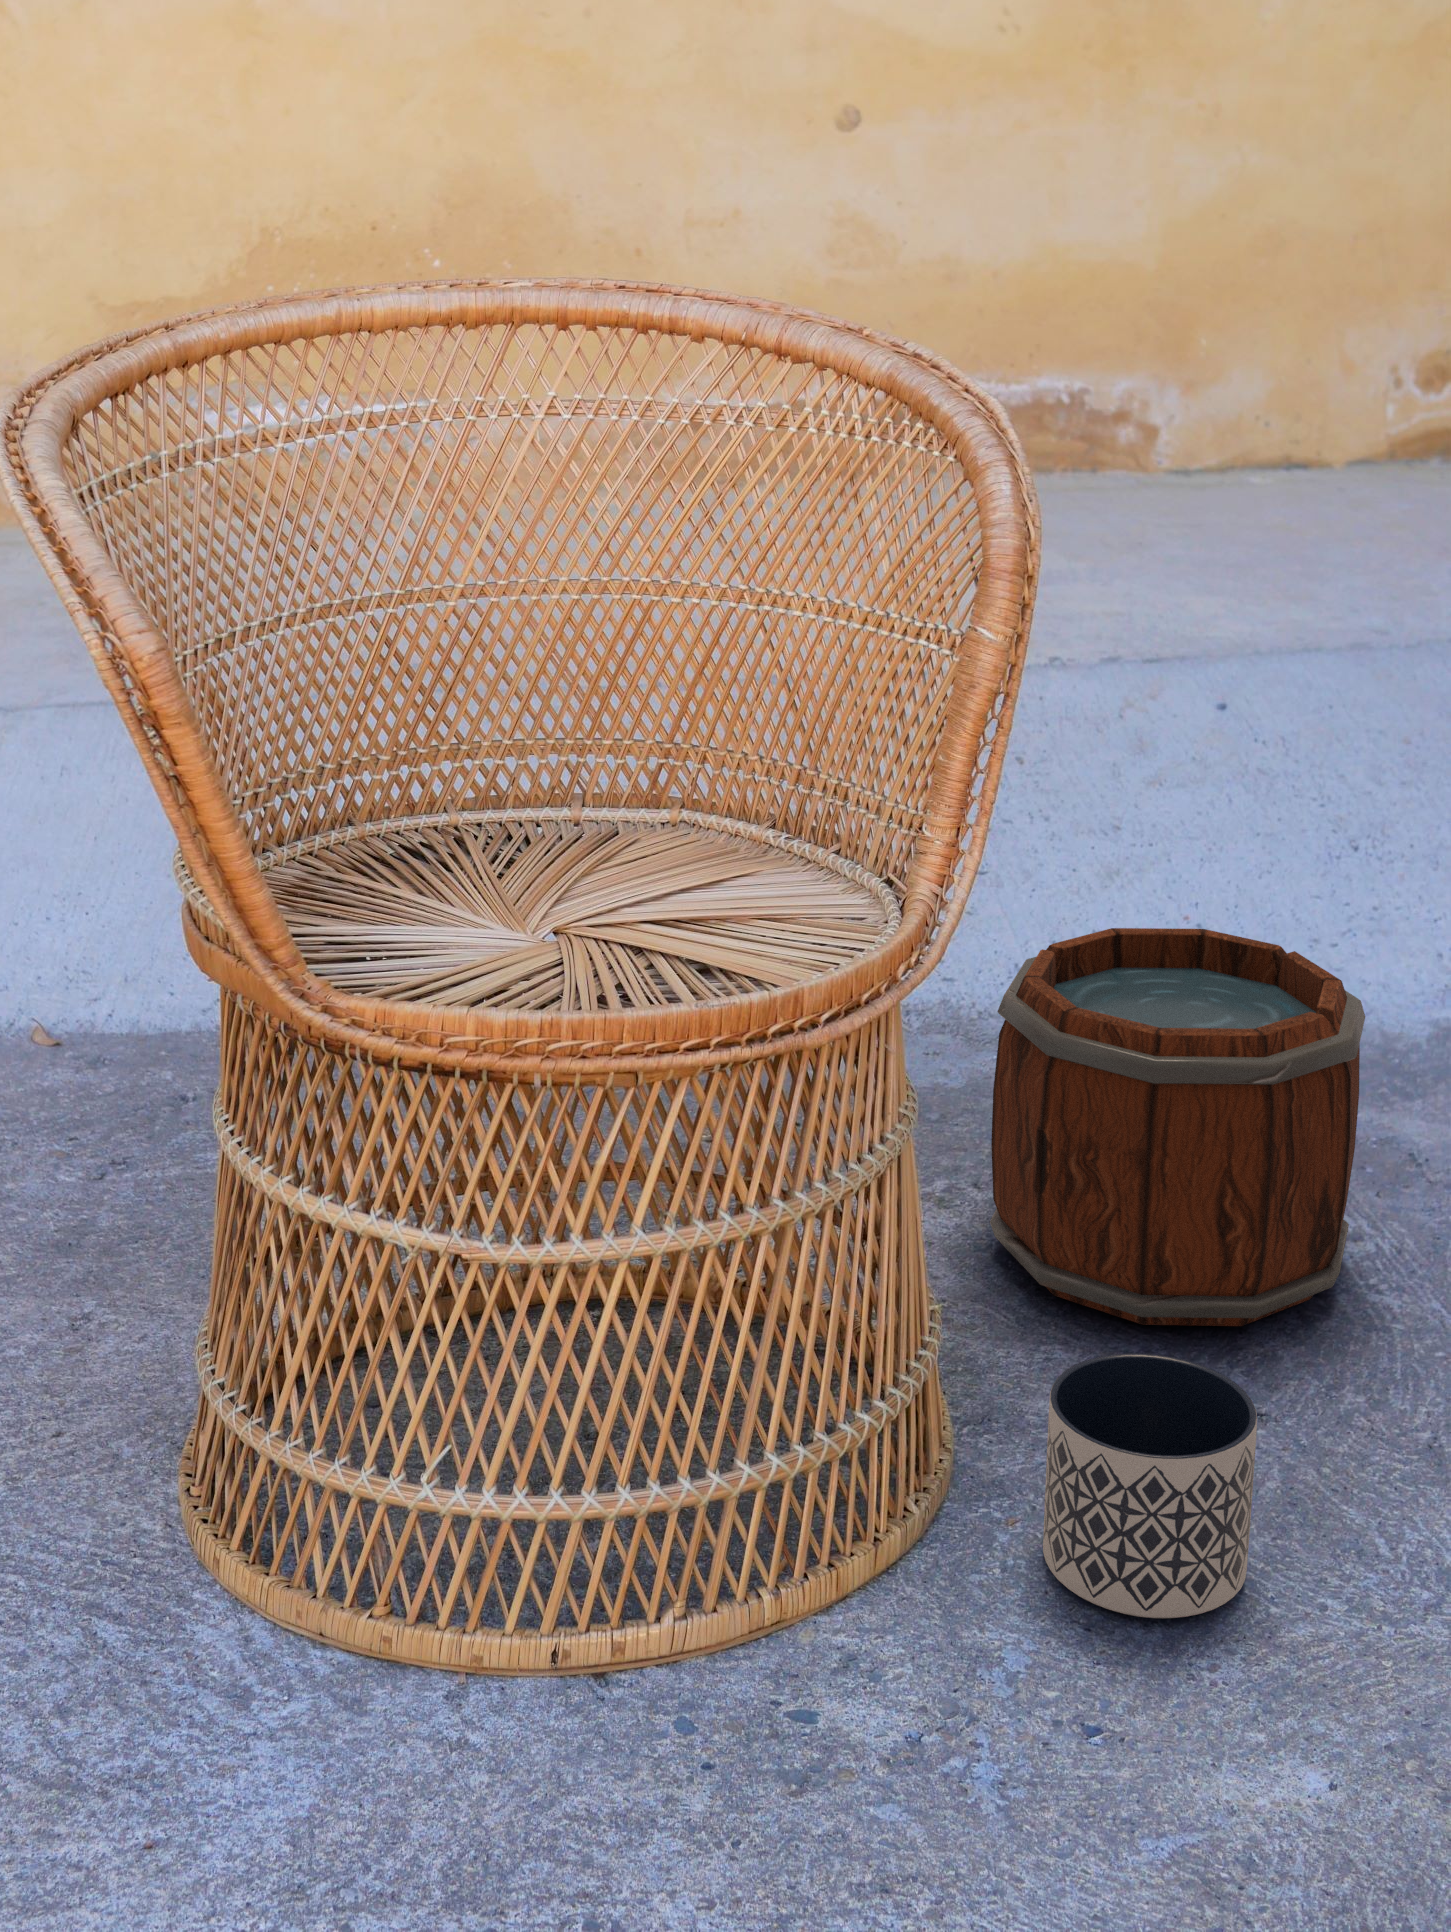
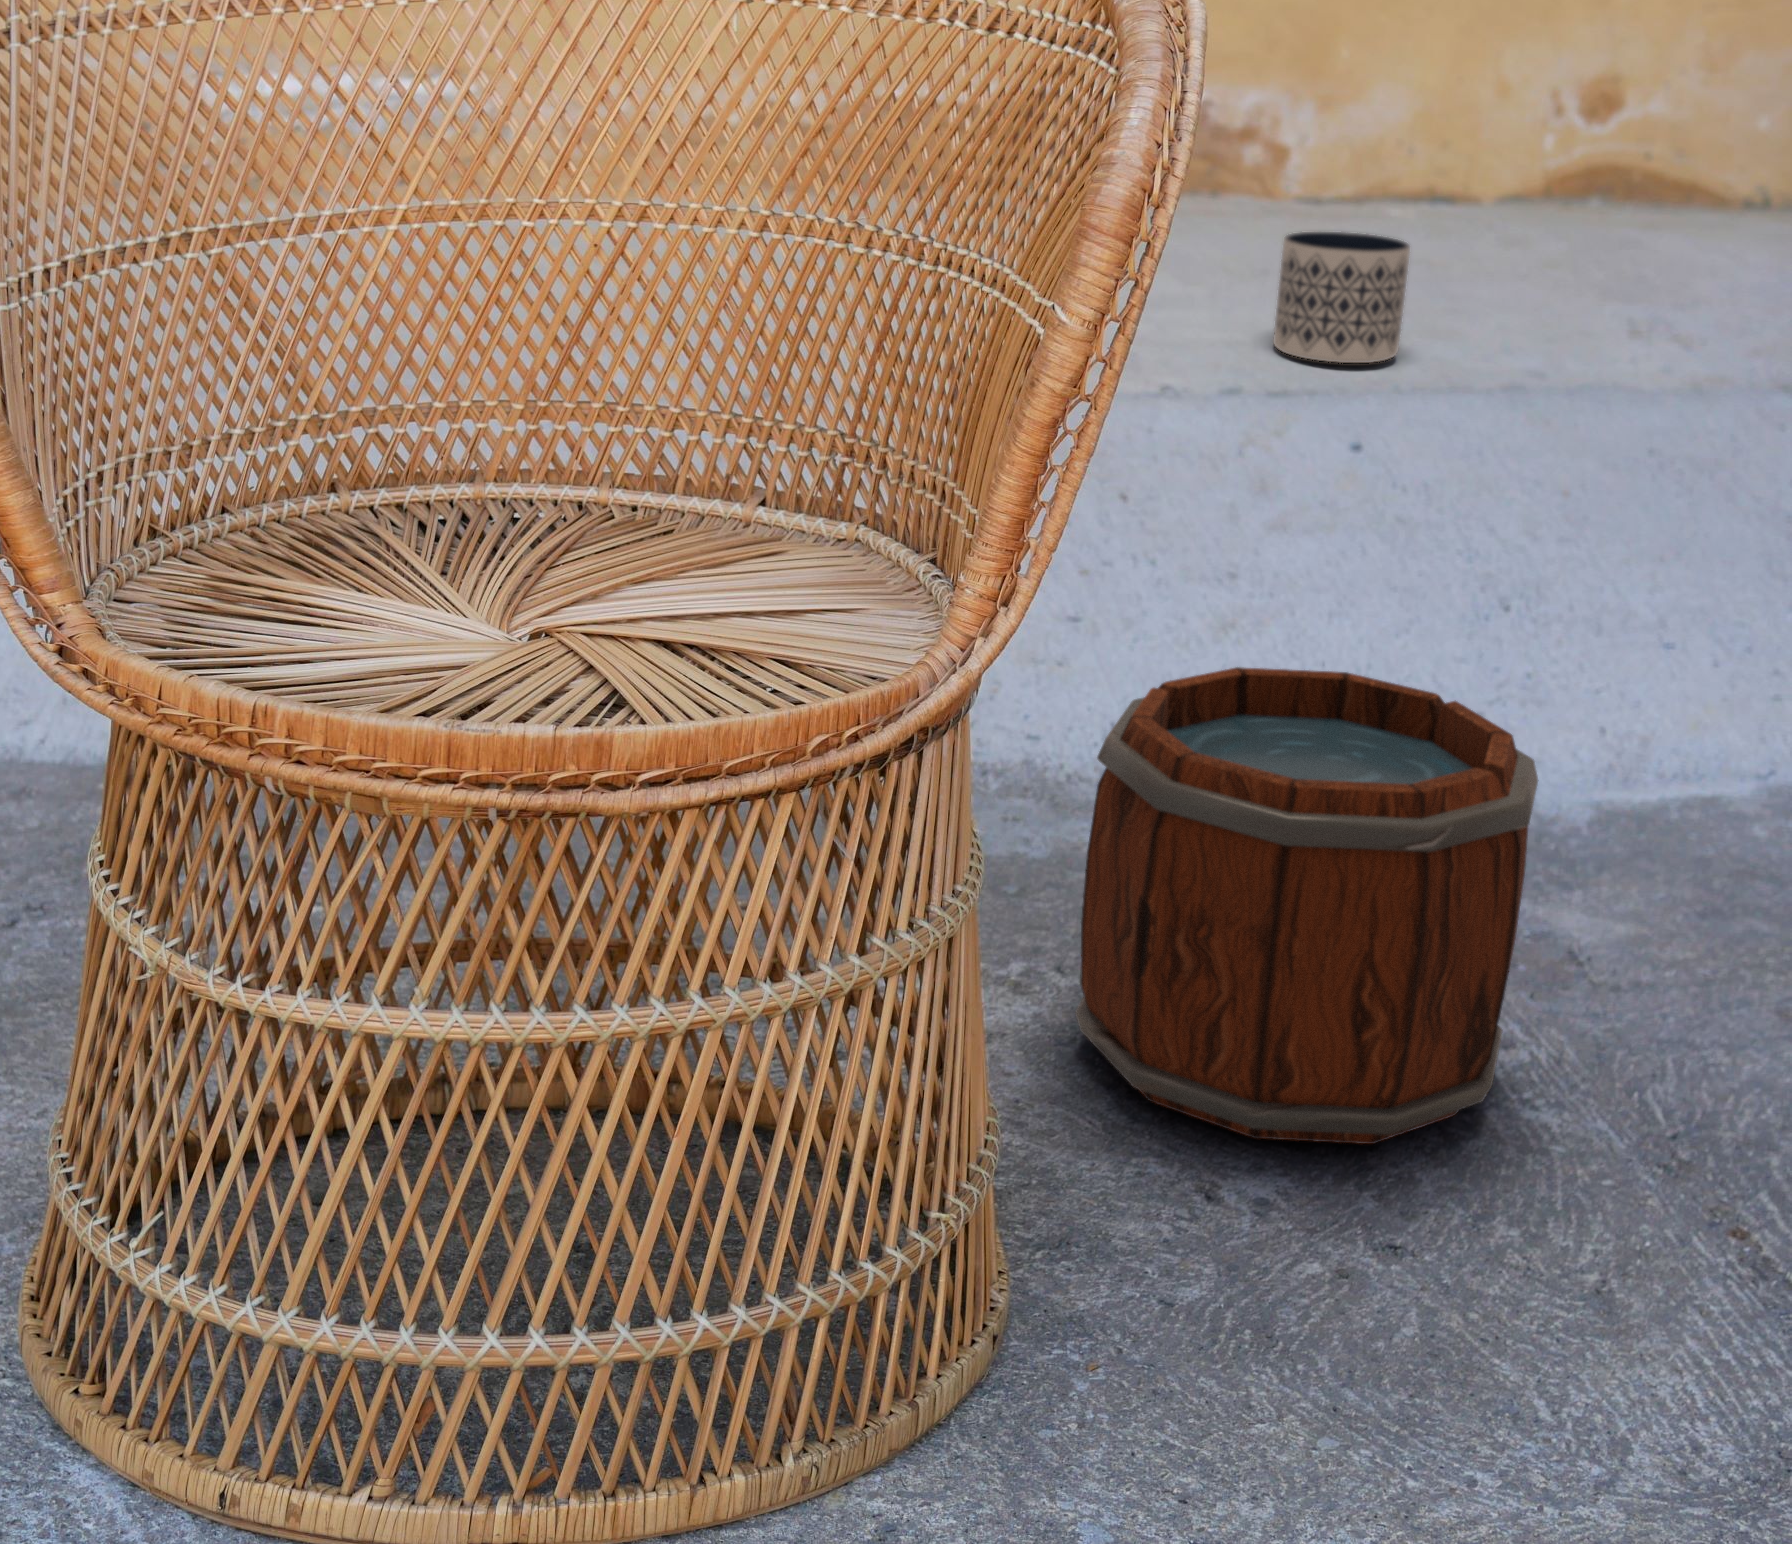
planter: present [1043,1353,1257,1618] -> present [1274,232,1410,363]

